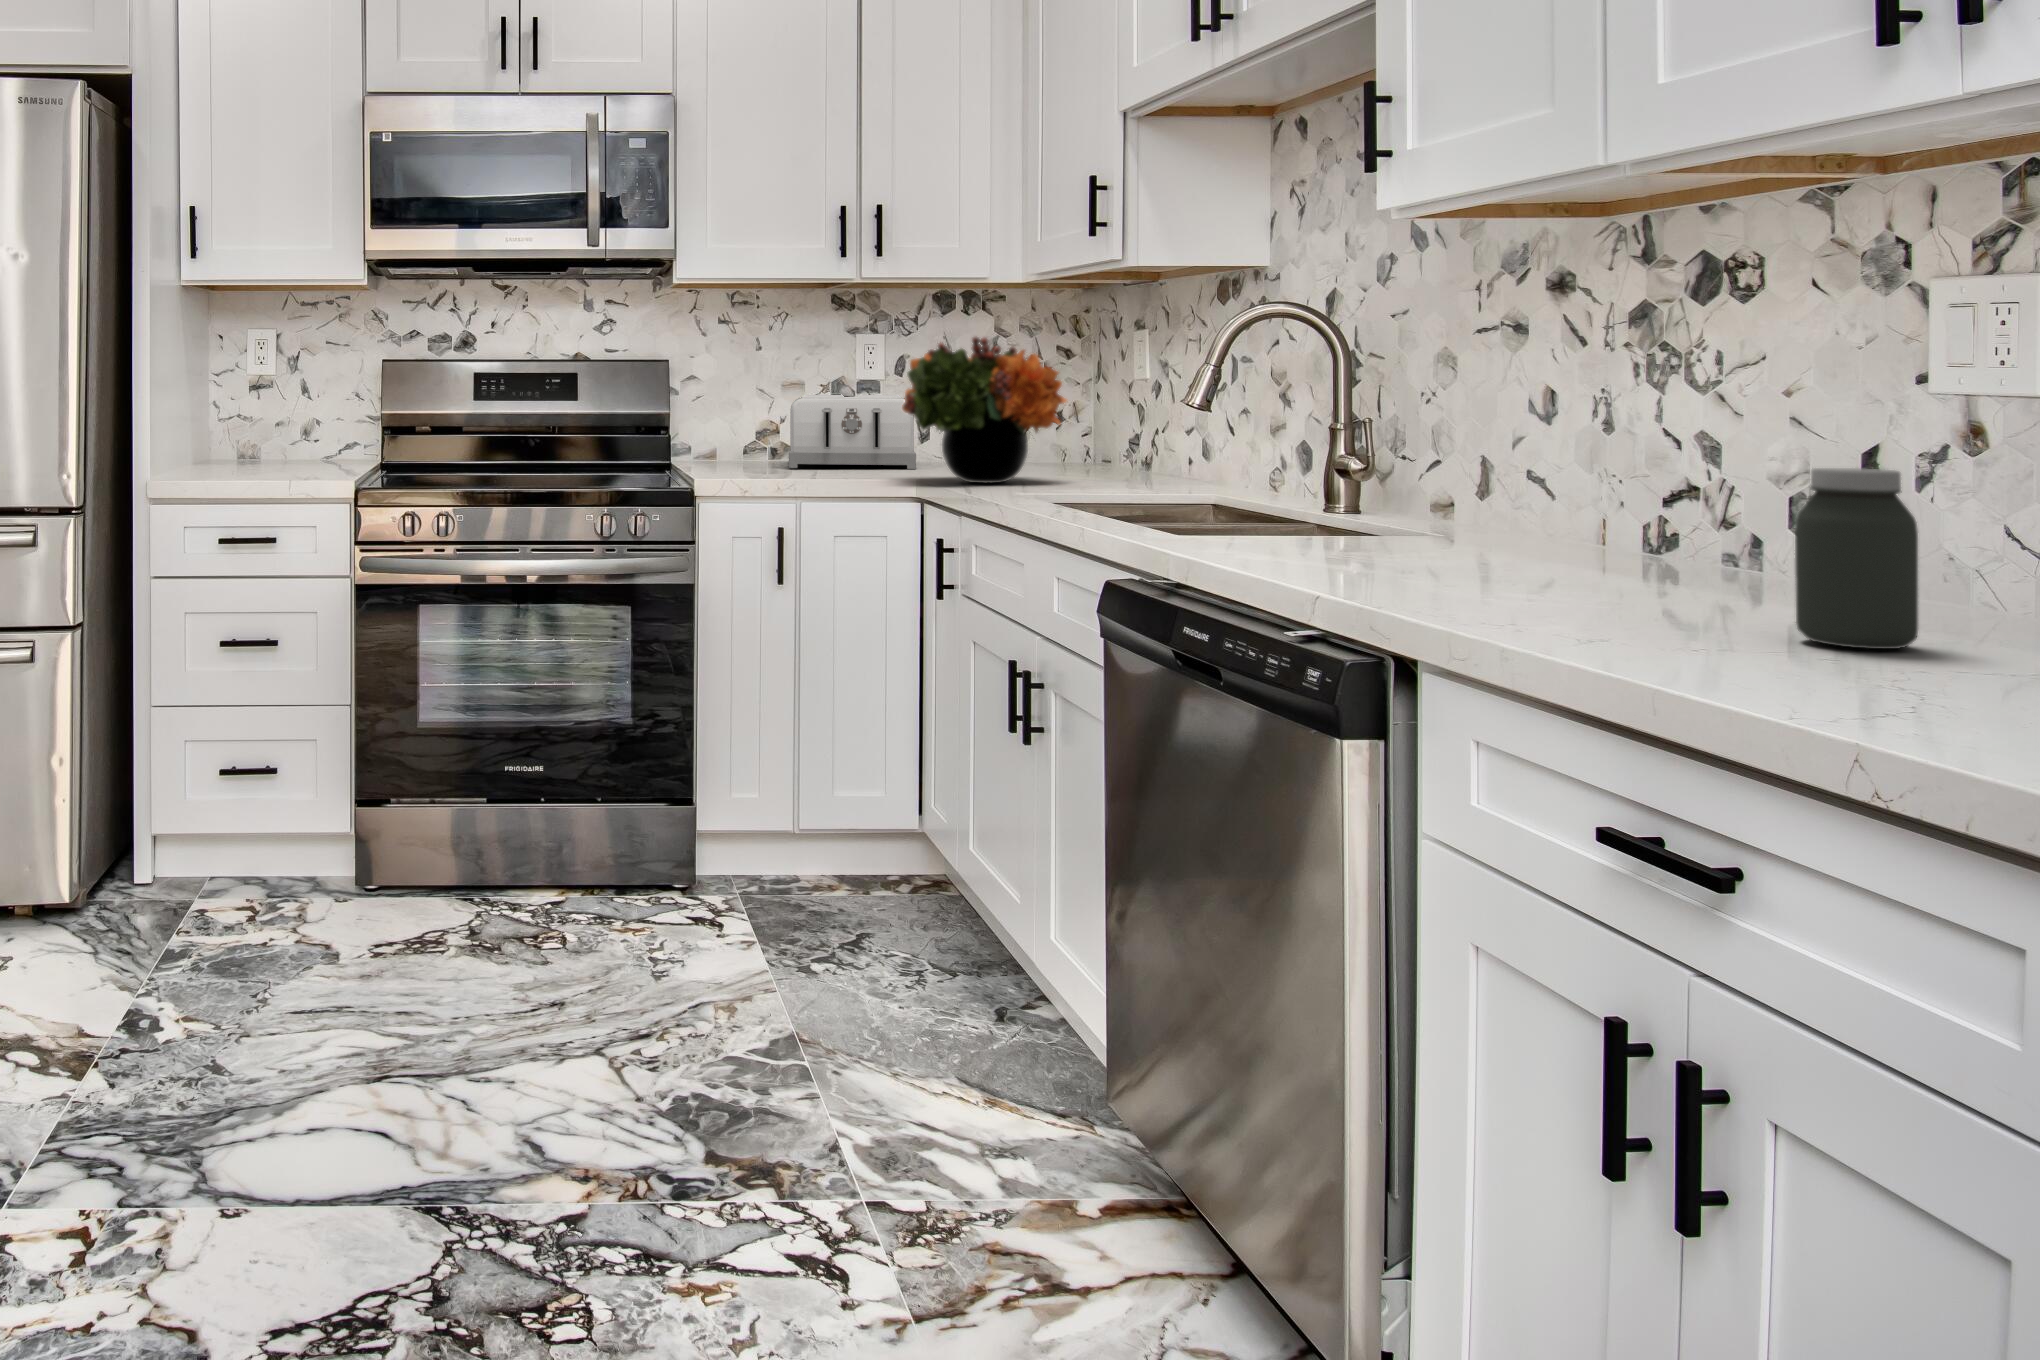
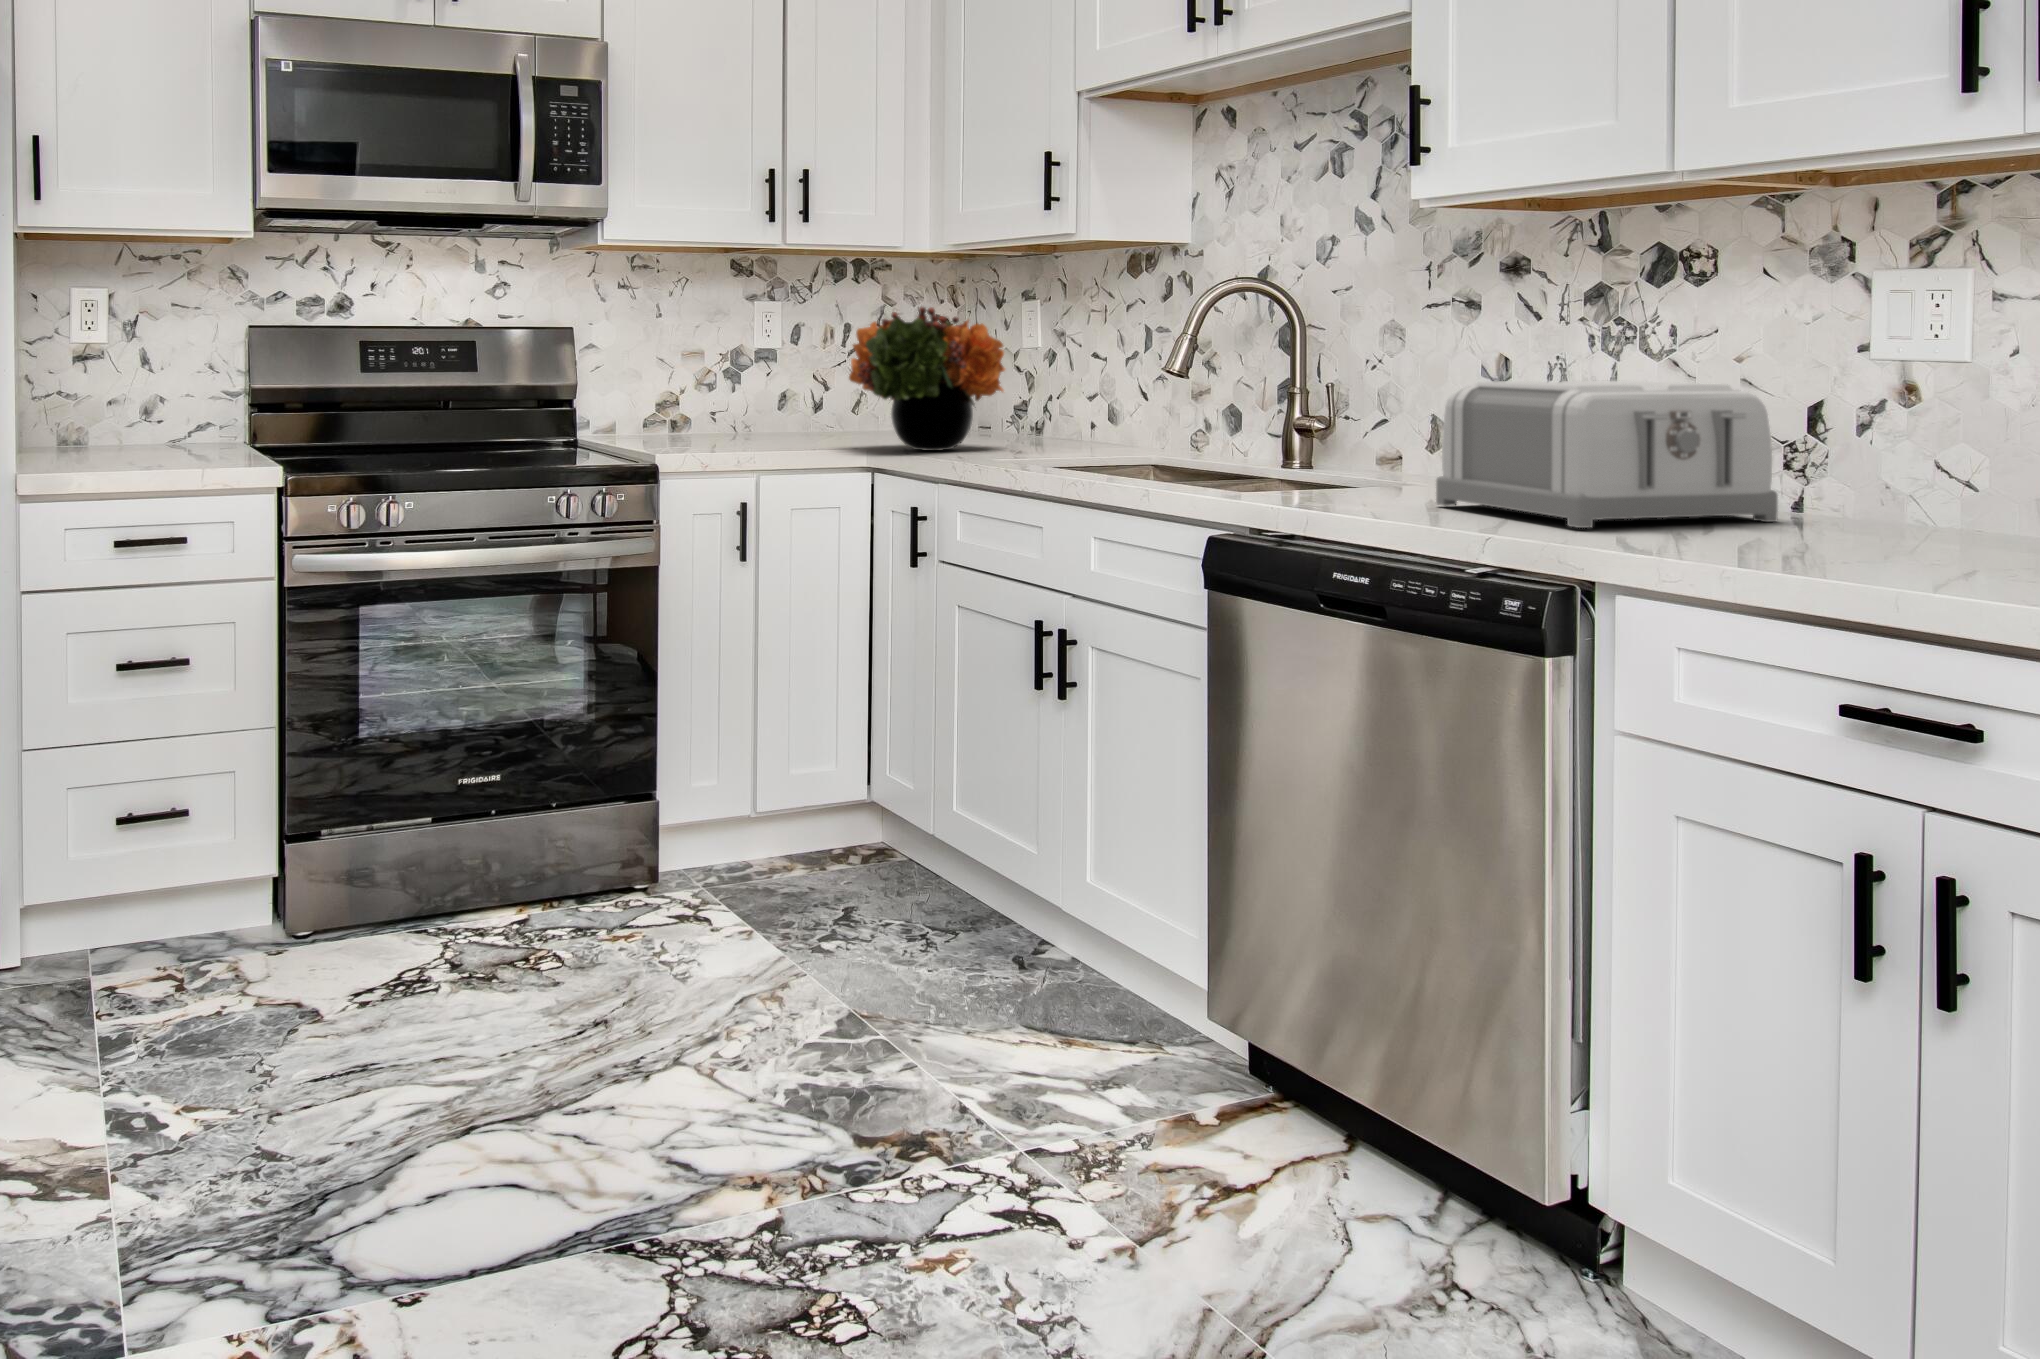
toaster: present [789,394,916,469] -> present [1436,381,1778,528]
jar: present [1795,468,1918,649] -> none [1859,417,1943,553]

